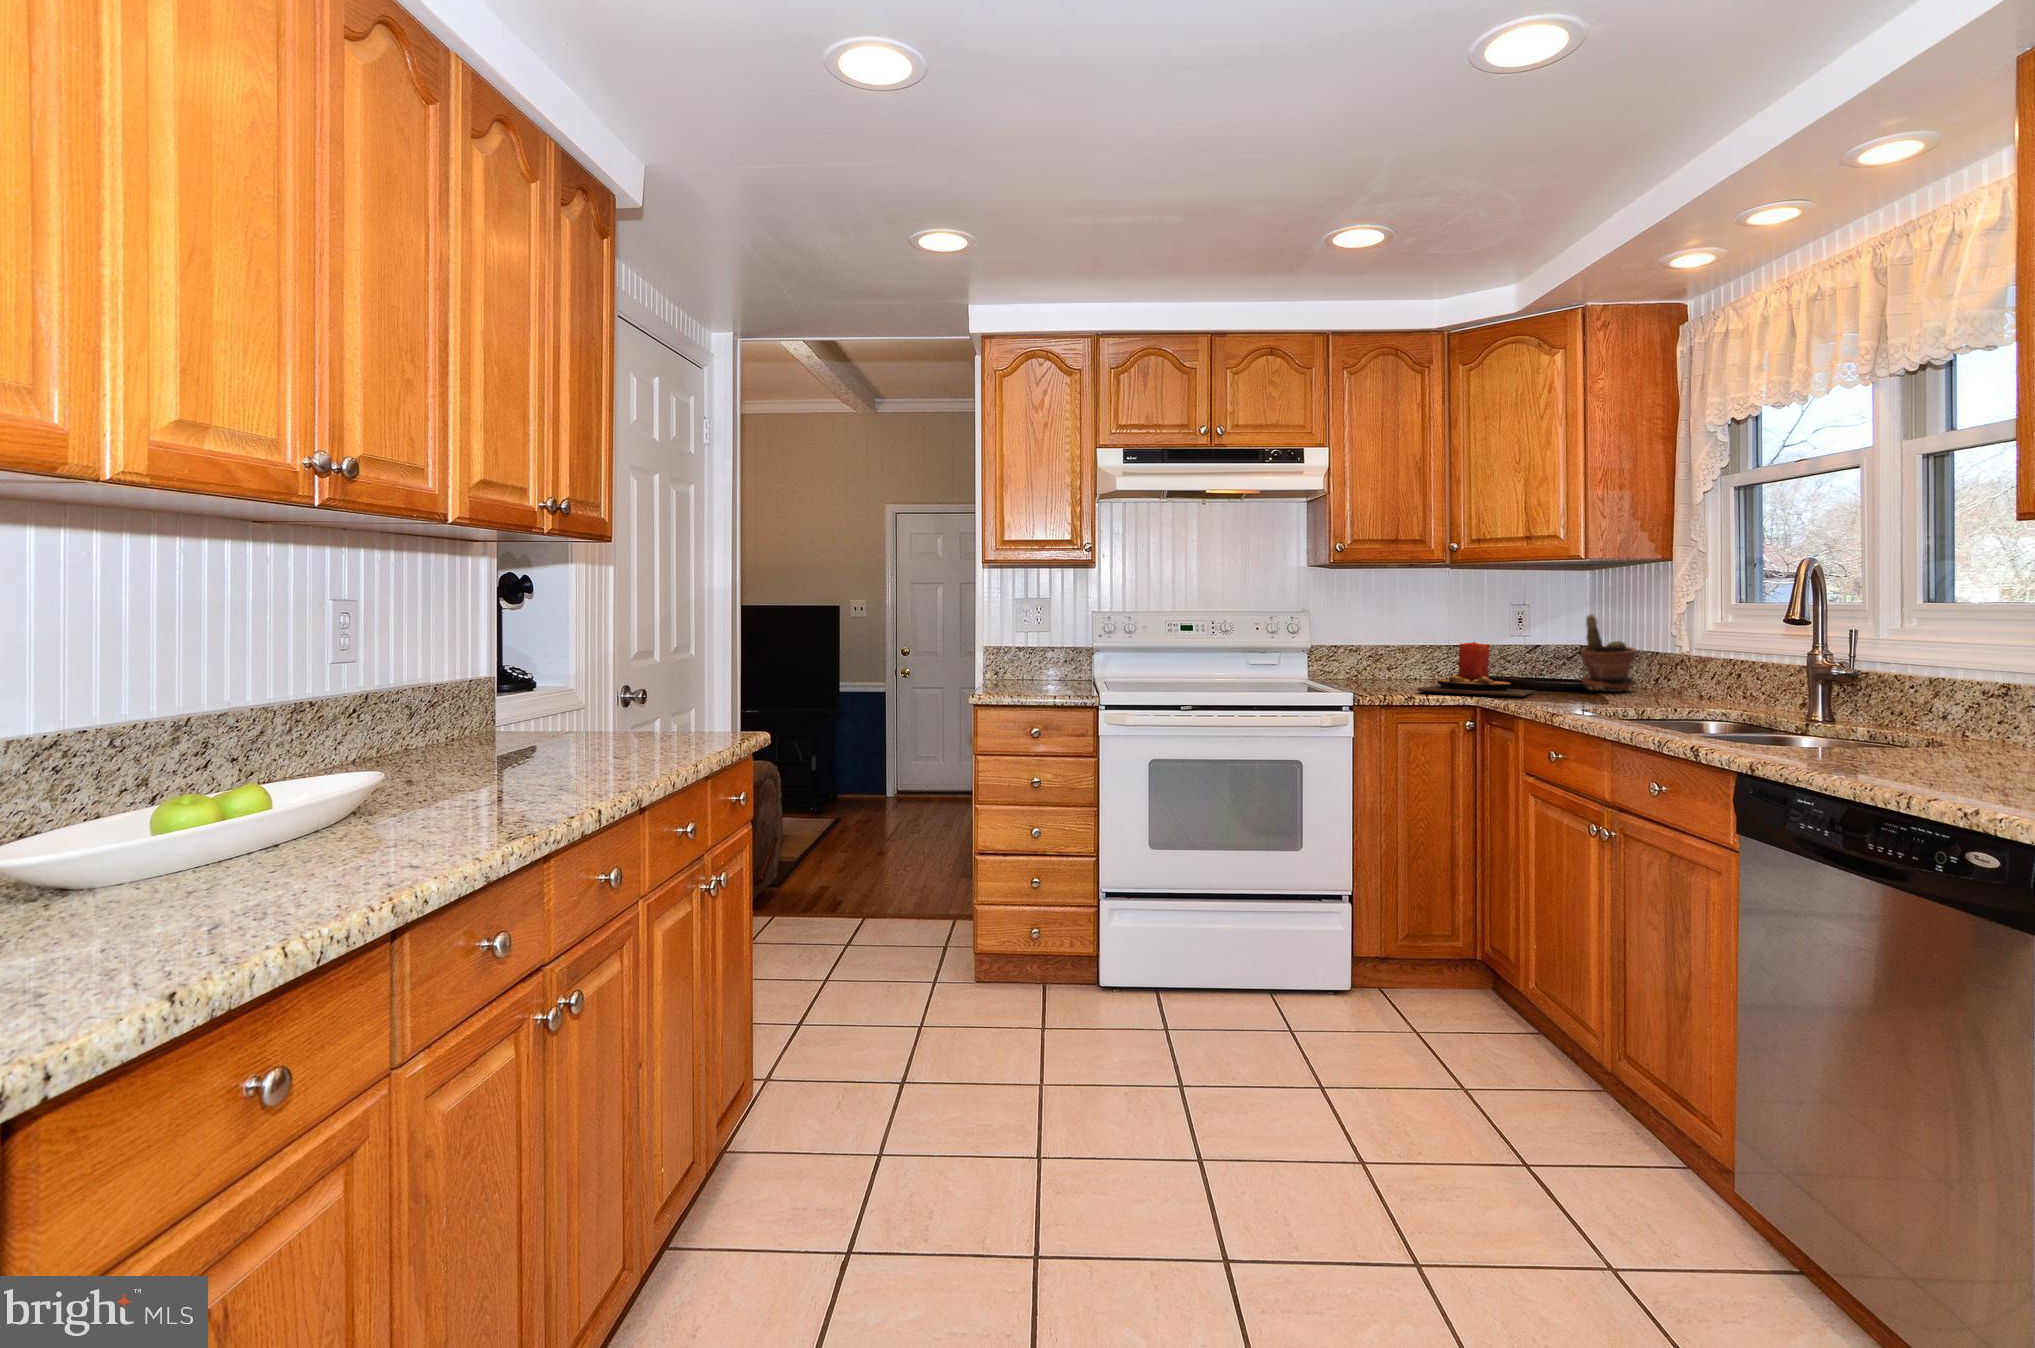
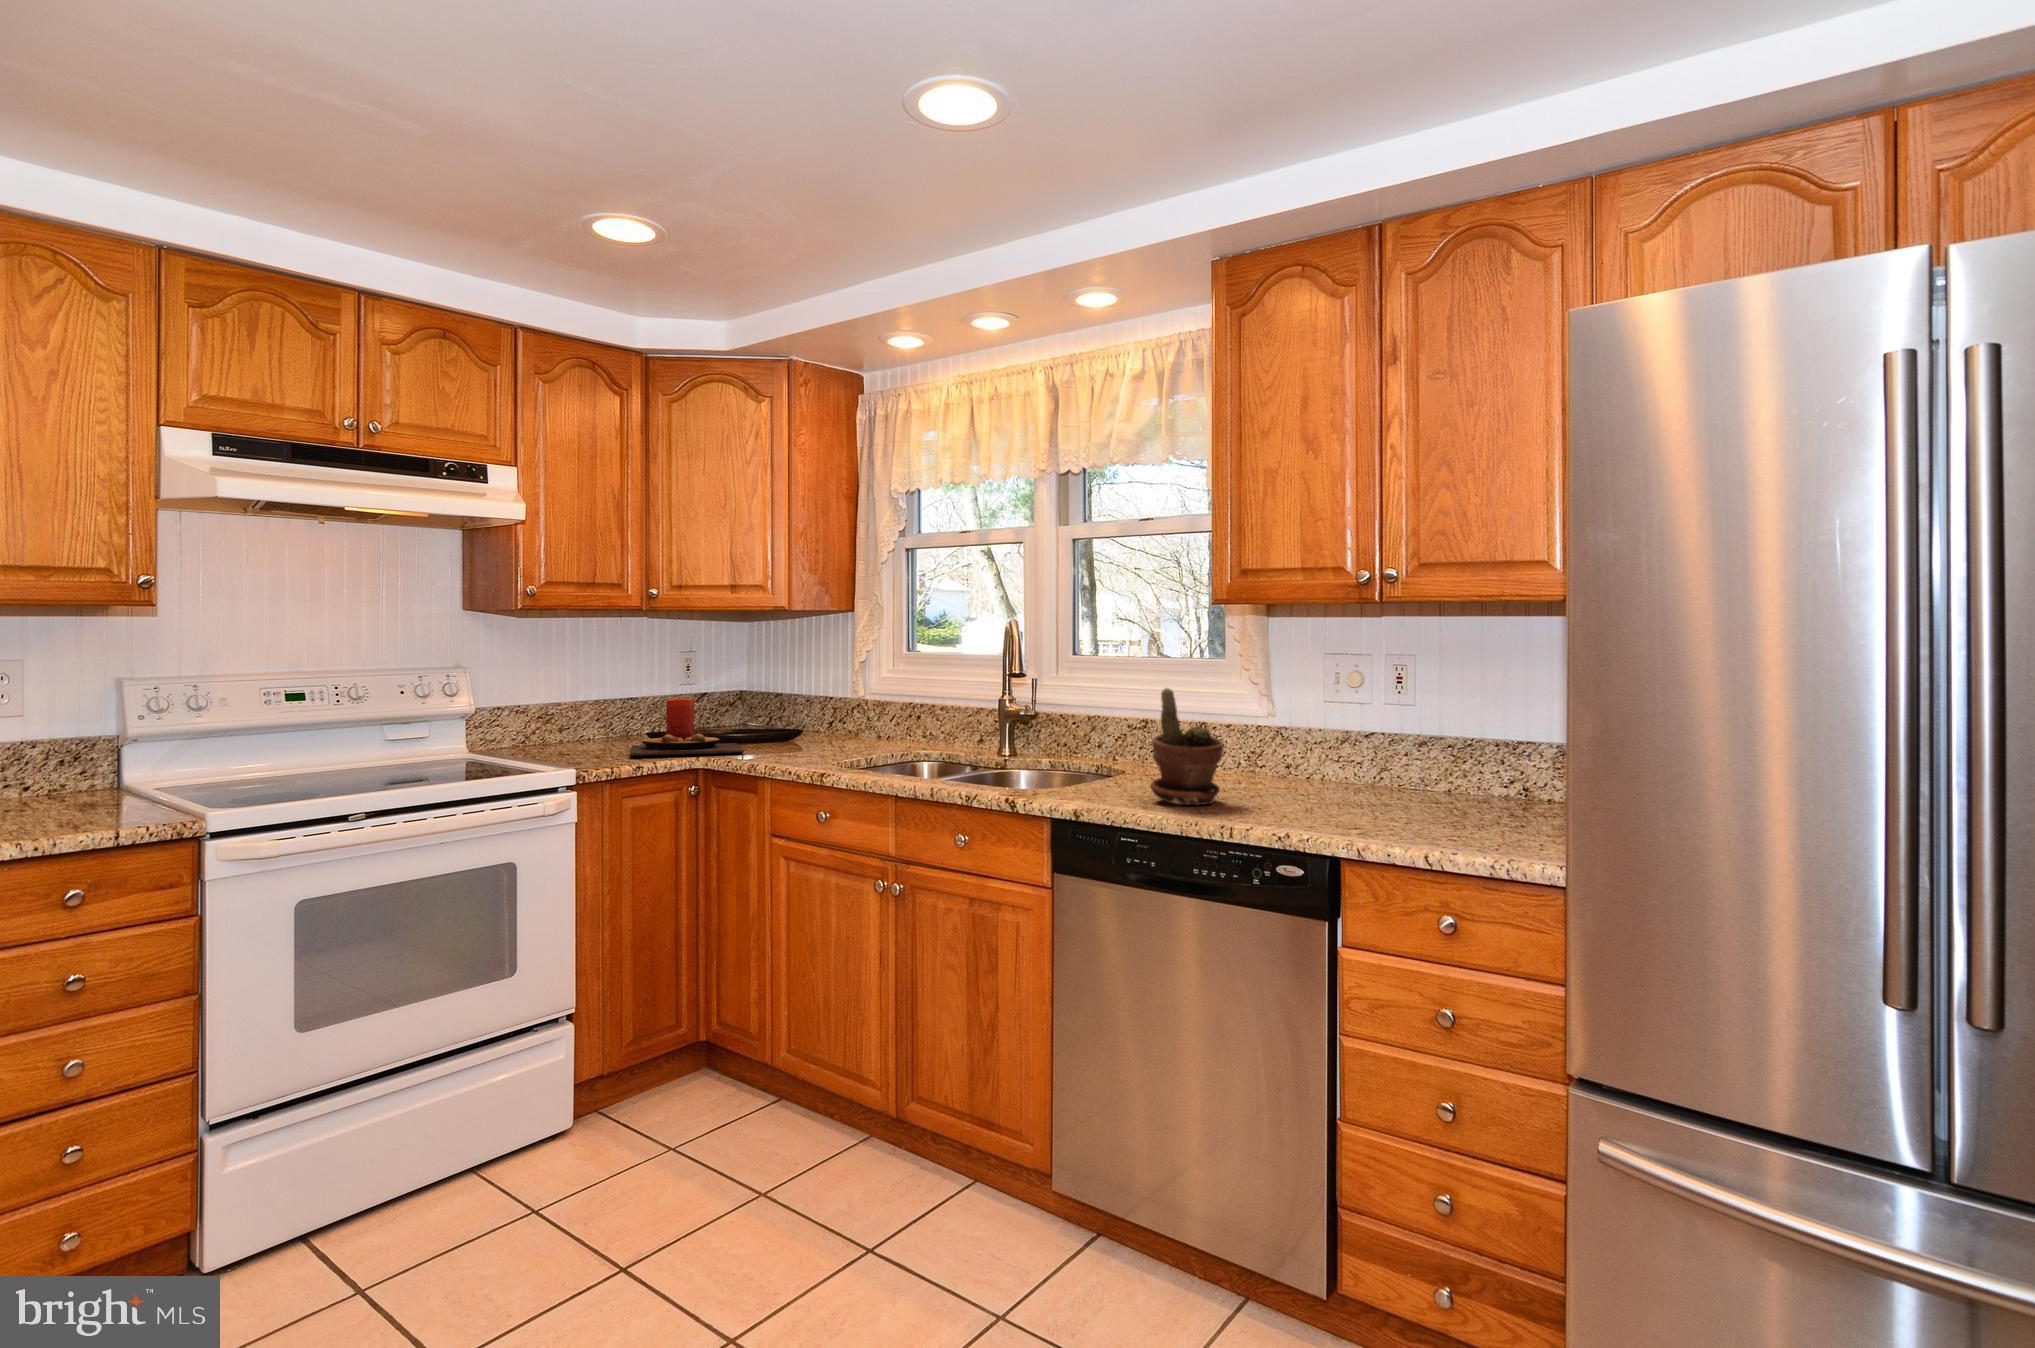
potted plant: present [1582,614,1636,692] -> present [1150,688,1224,805]

